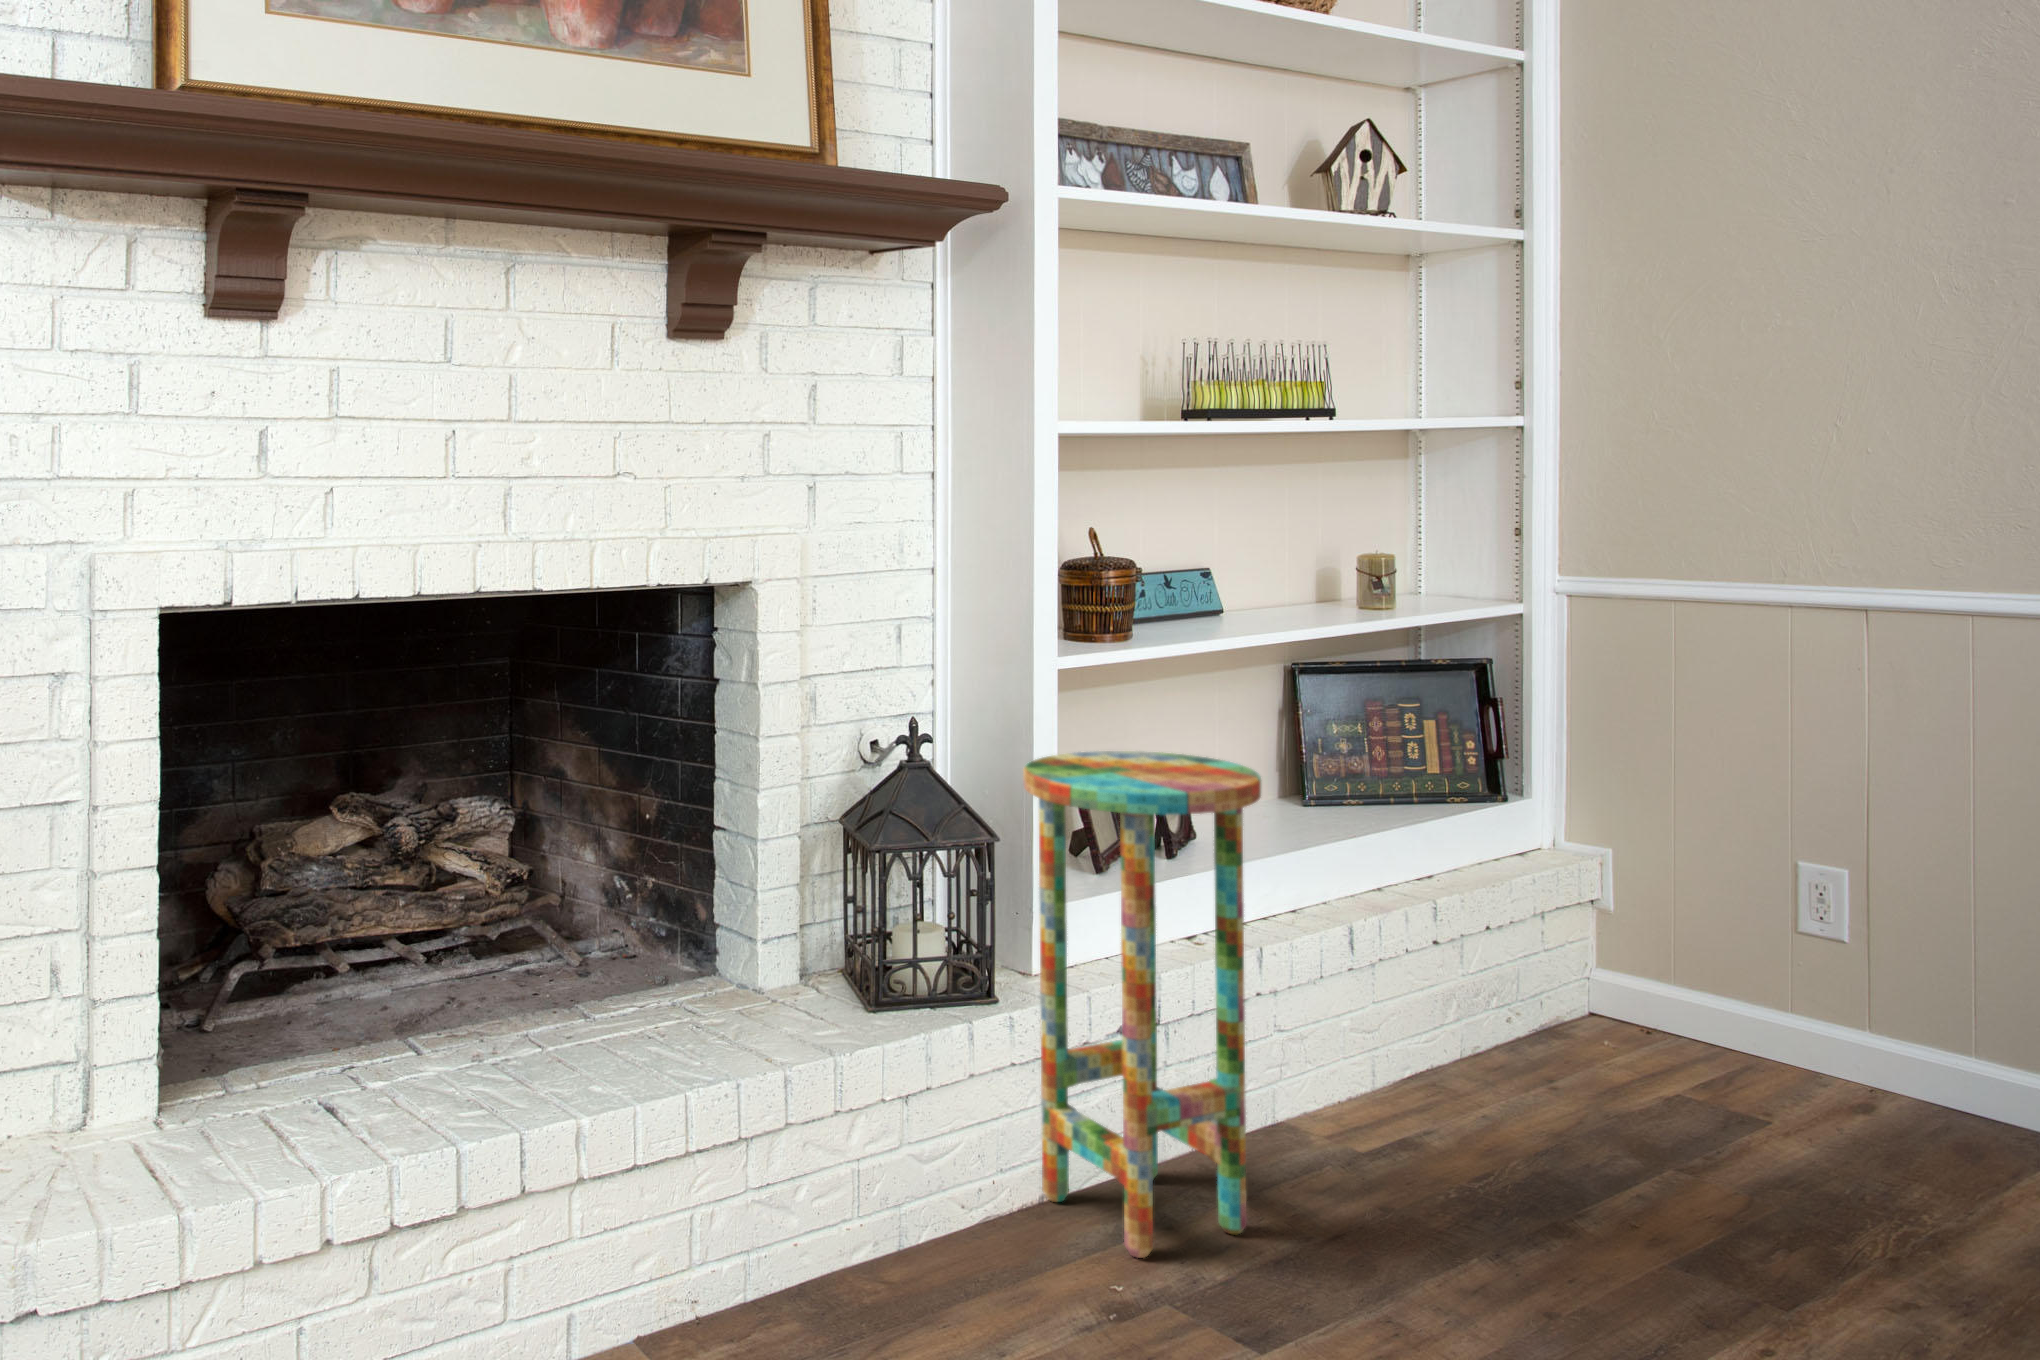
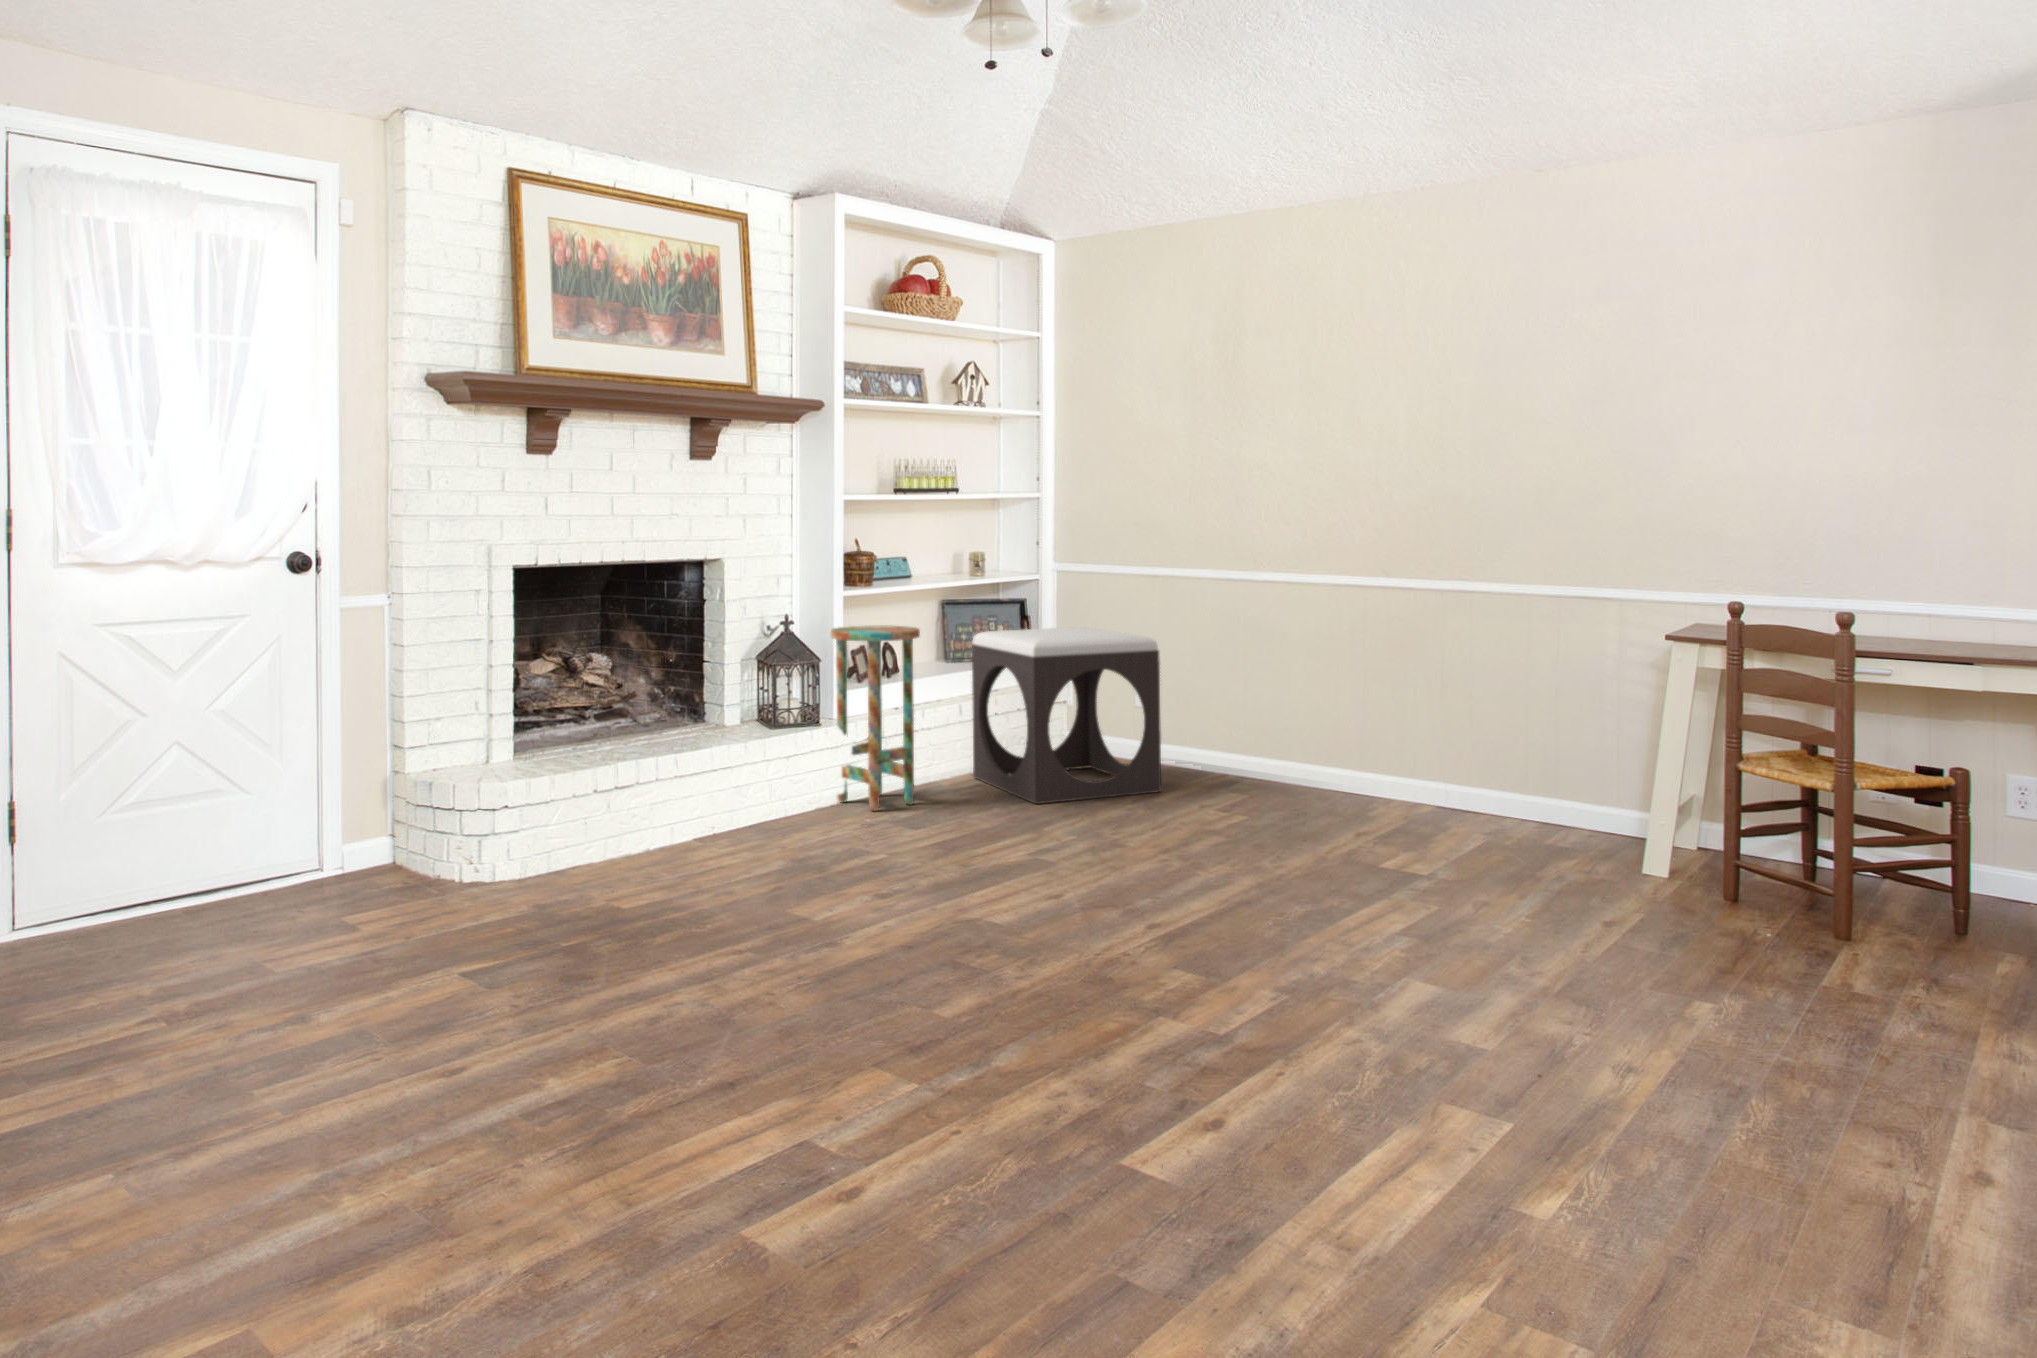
footstool: none [1384,758,1970,1278] -> present [972,627,1161,804]

